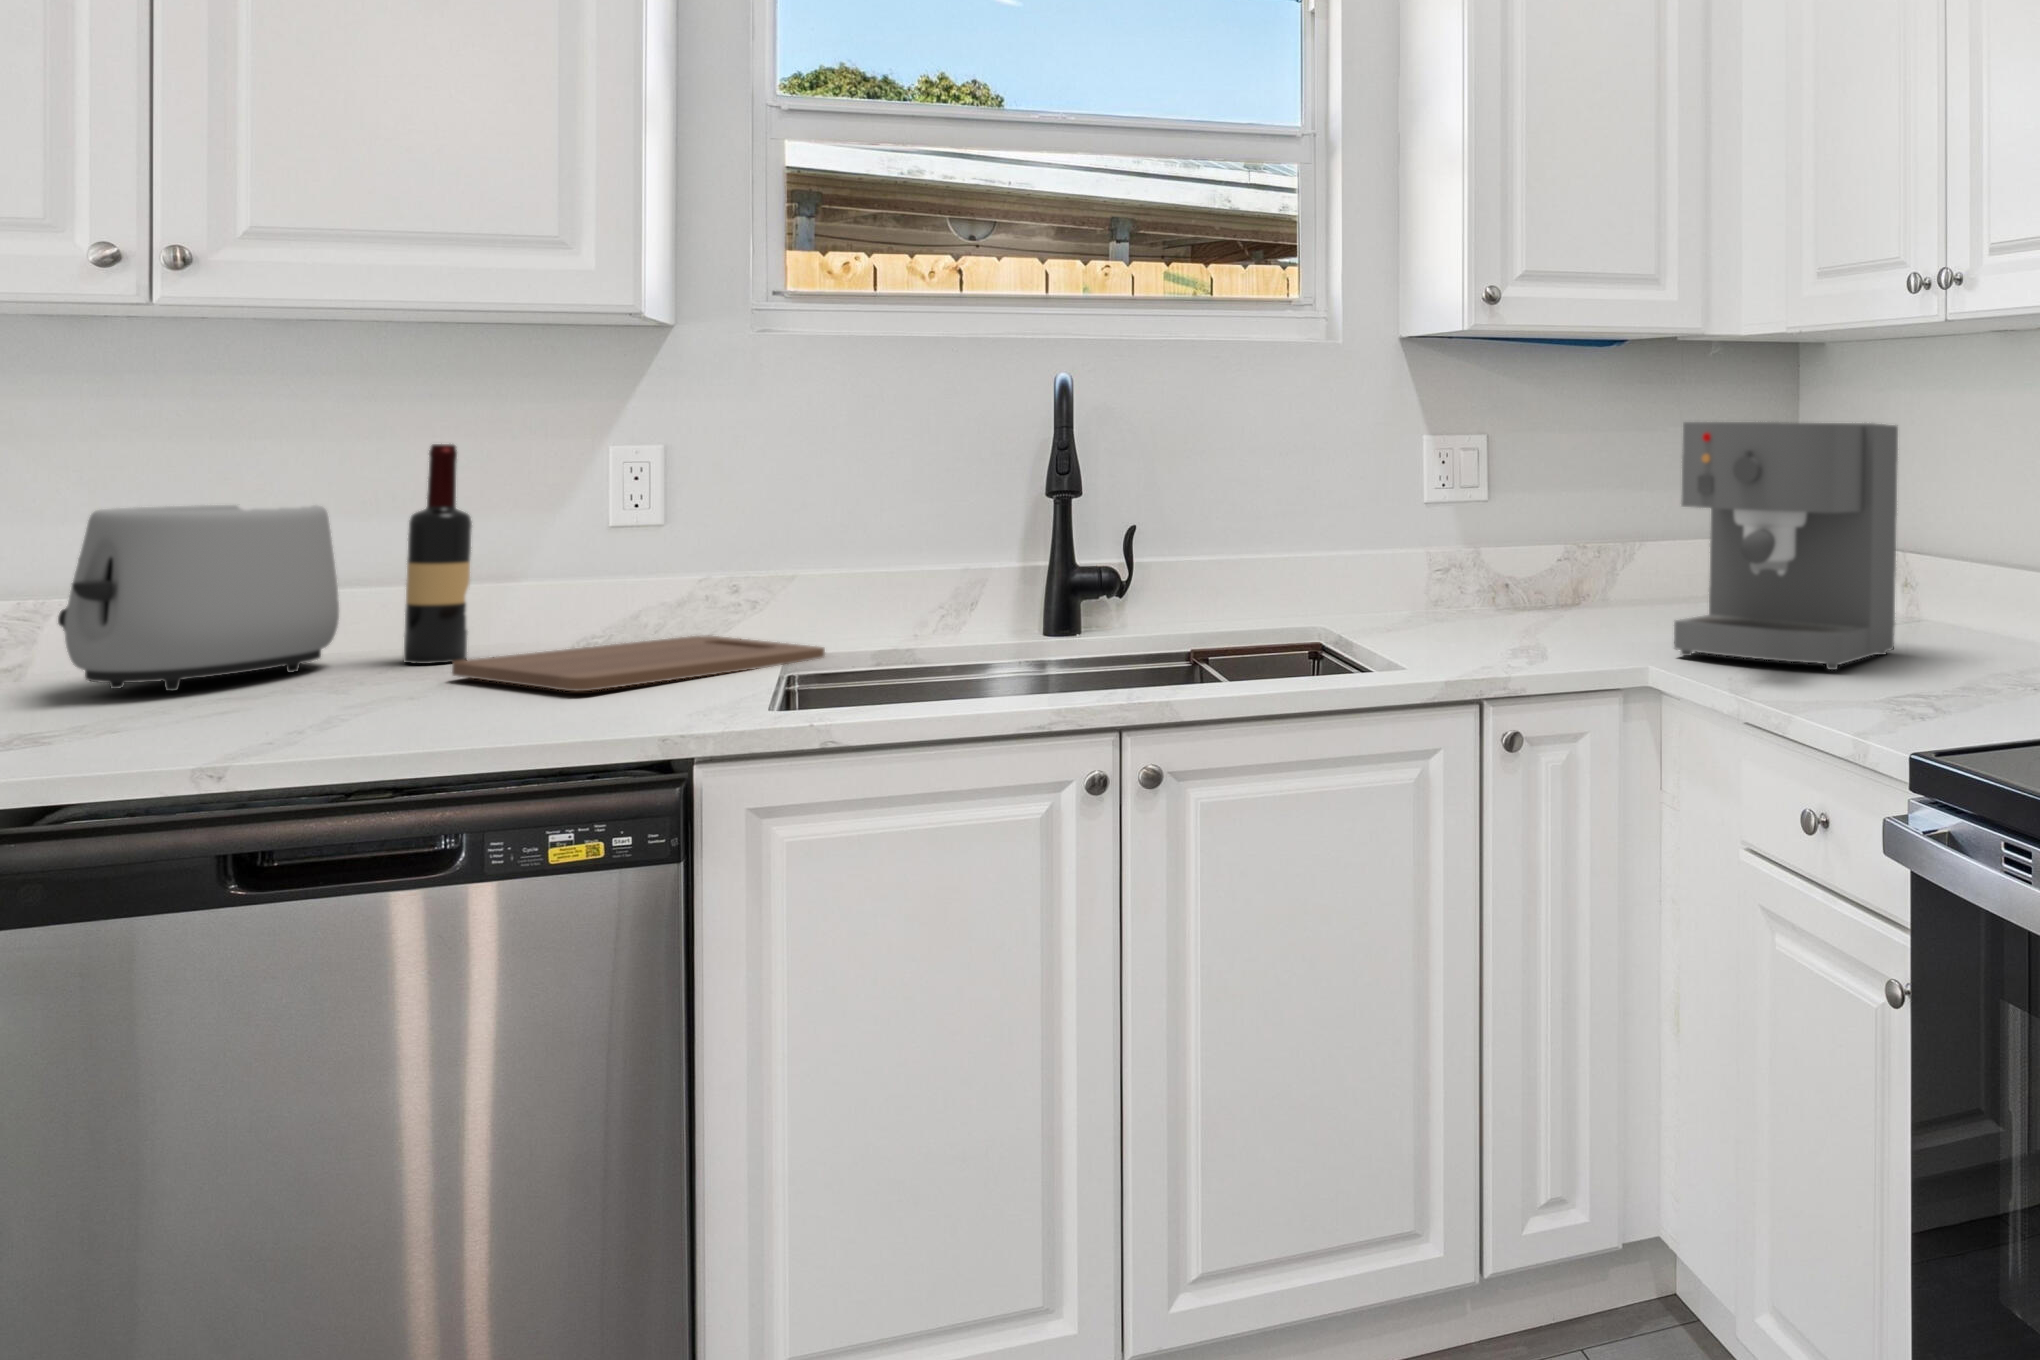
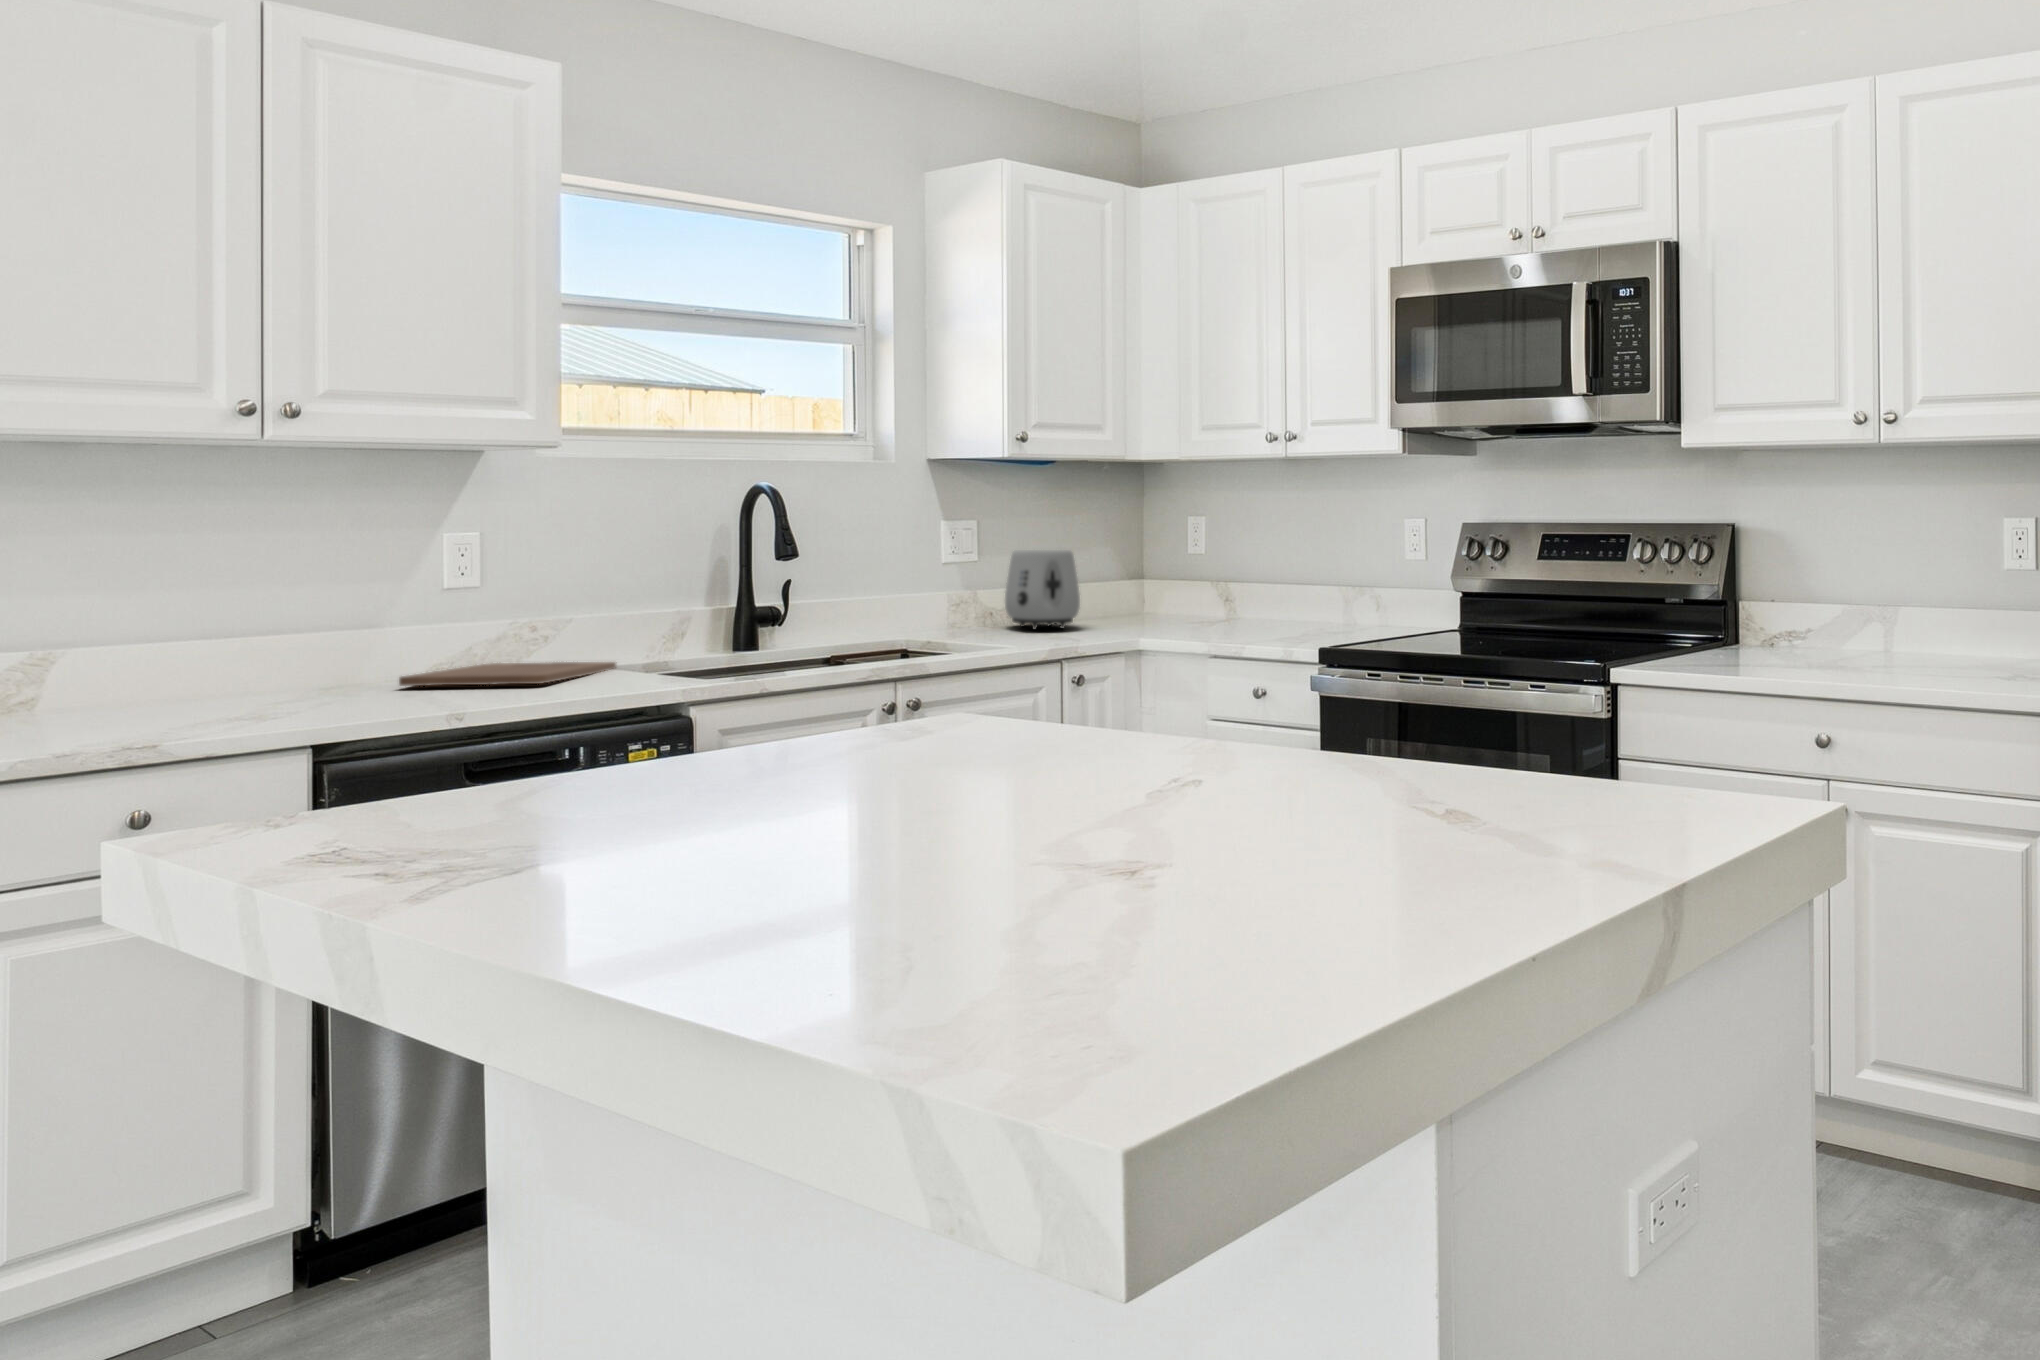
coffee maker: present [1674,422,1898,670] -> none [1139,507,1245,635]
wine bottle: present [404,444,472,664] -> none [301,534,347,687]
toaster: present [58,505,339,691] -> present [1005,550,1080,629]

